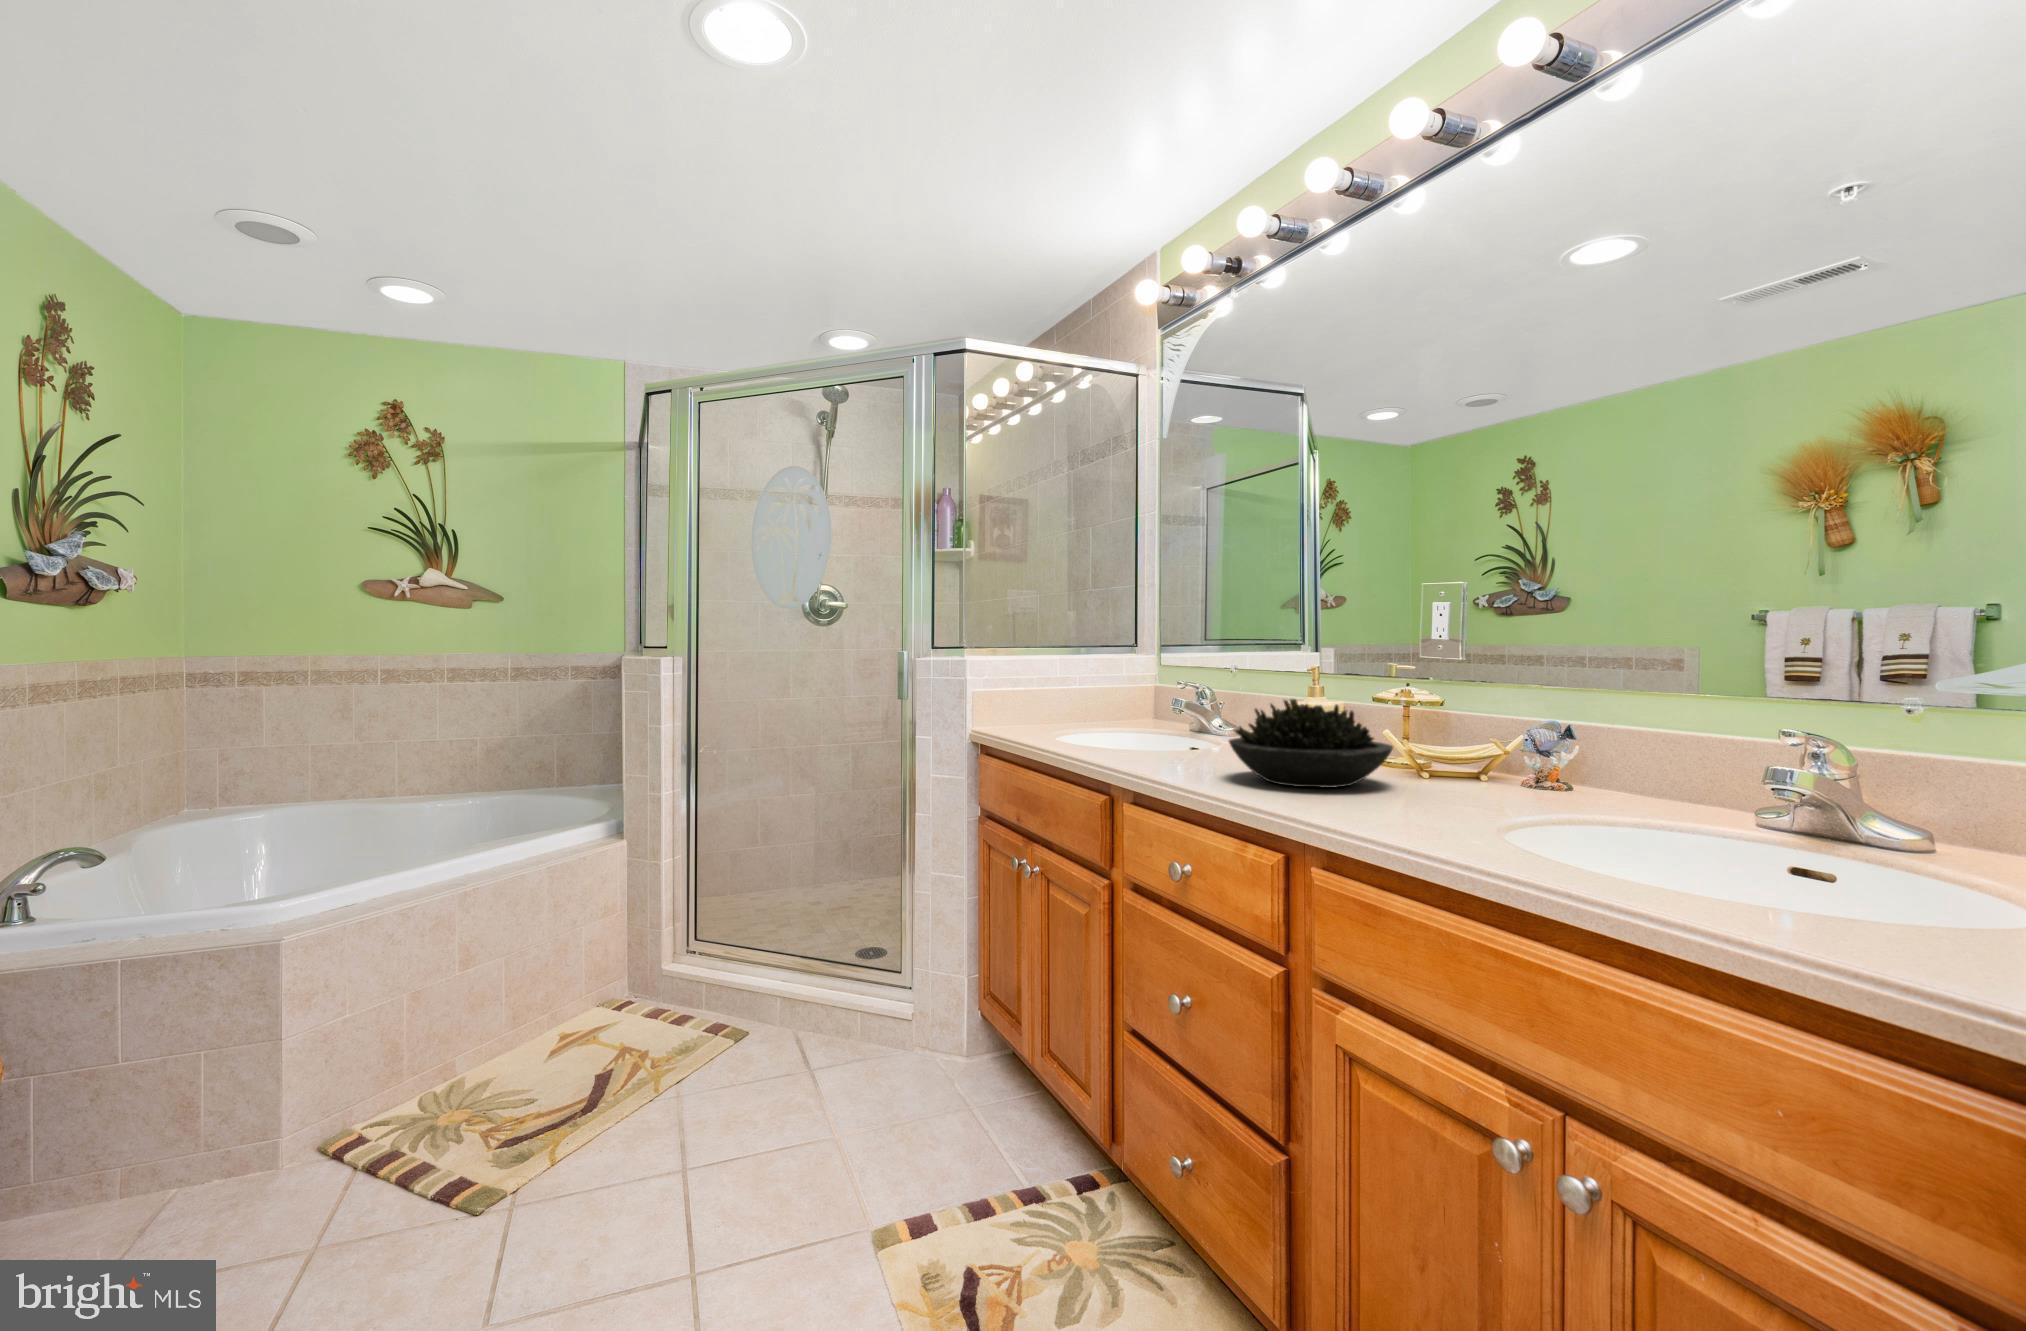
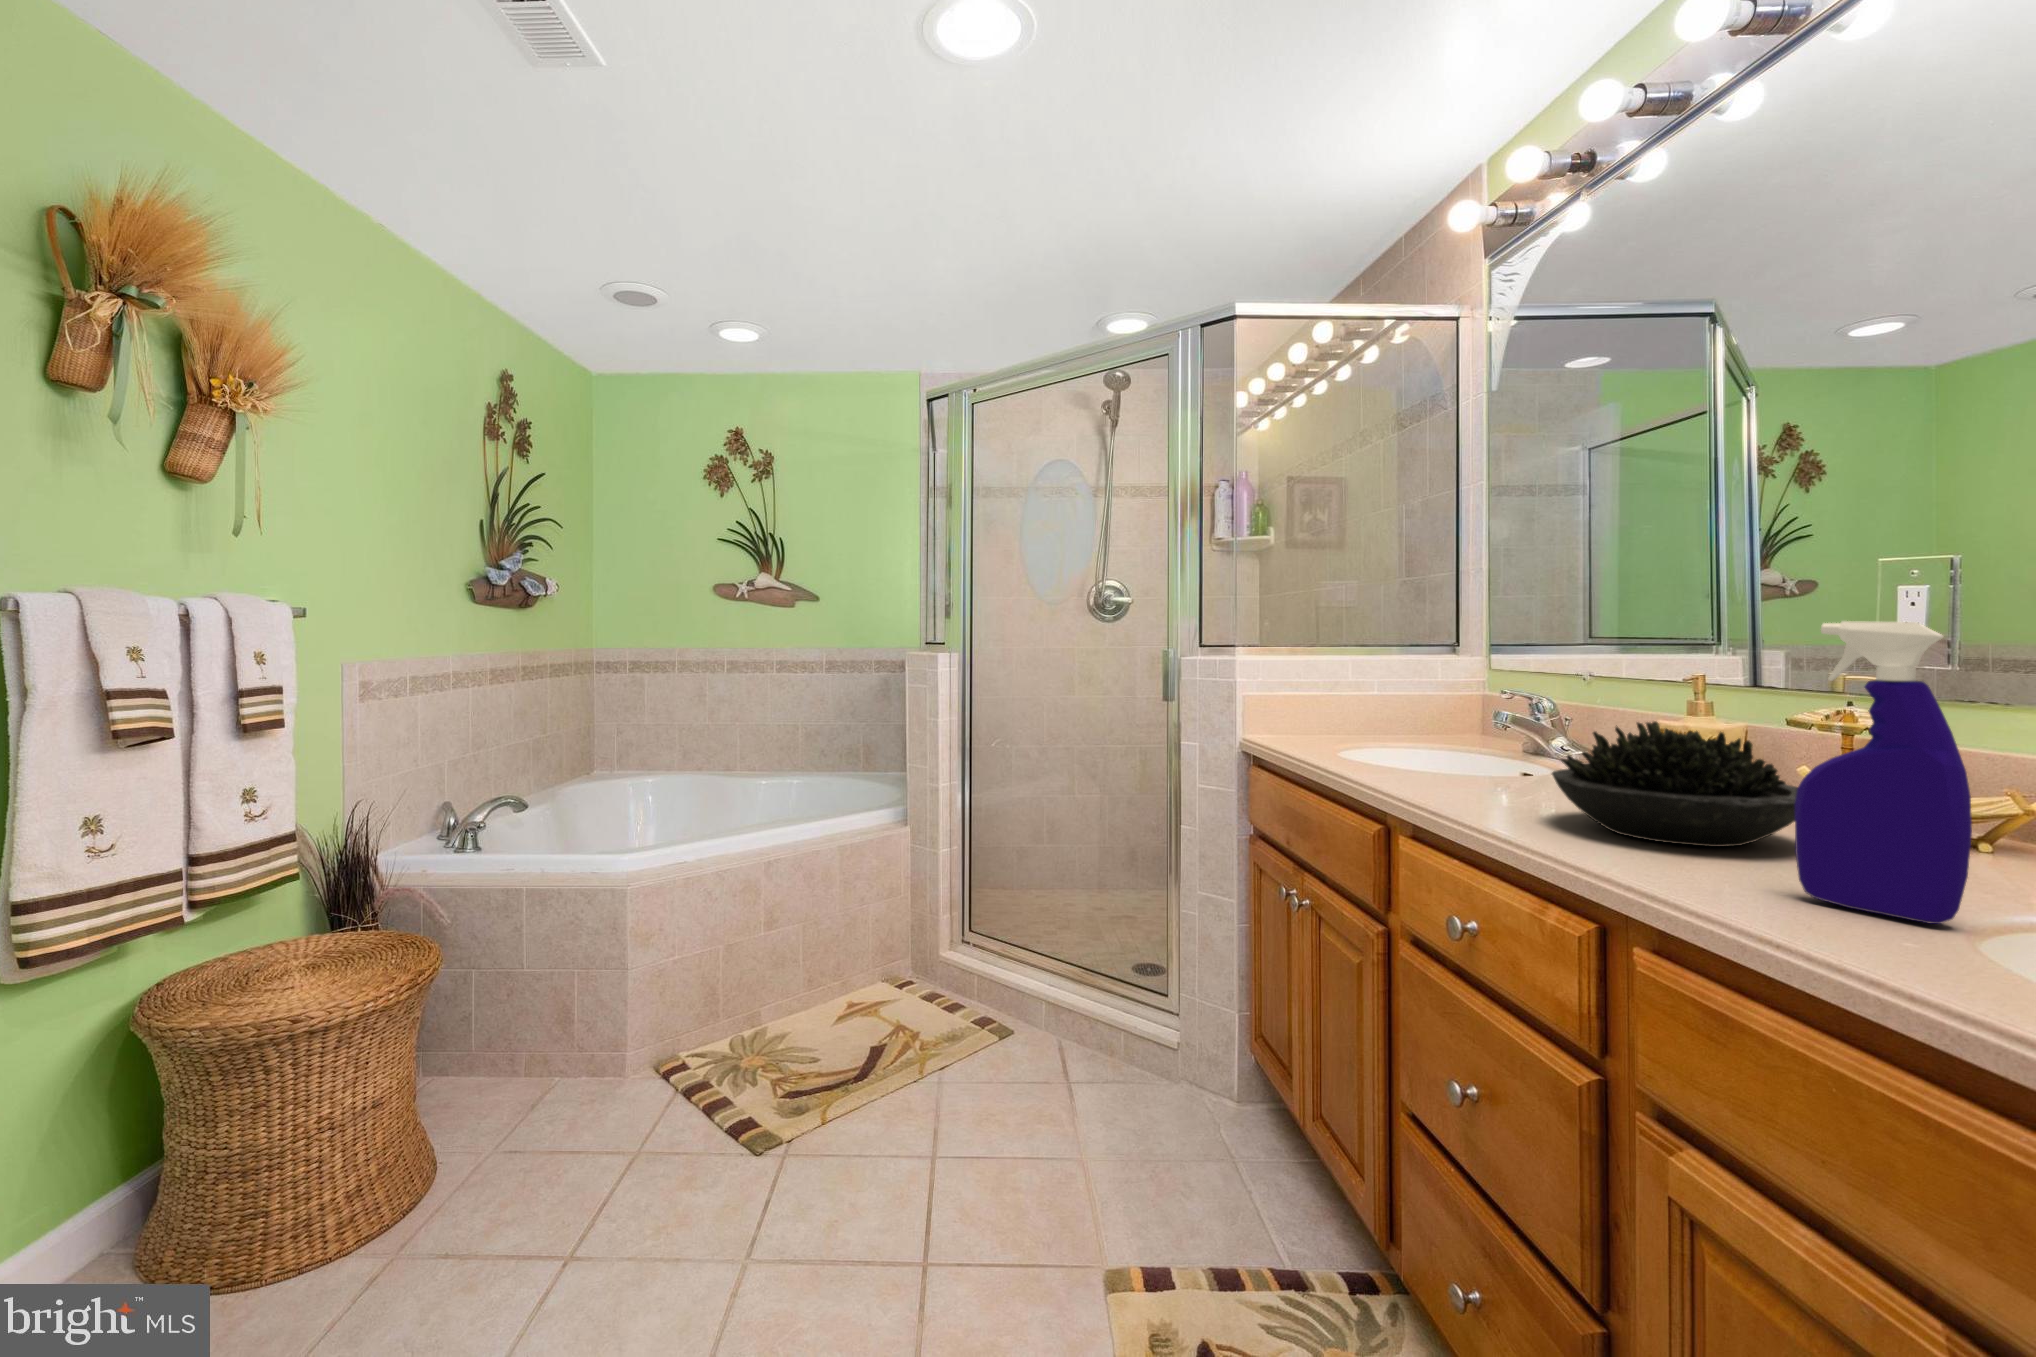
spray bottle: none [1383,623,1476,821] -> present [1795,621,1972,924]

